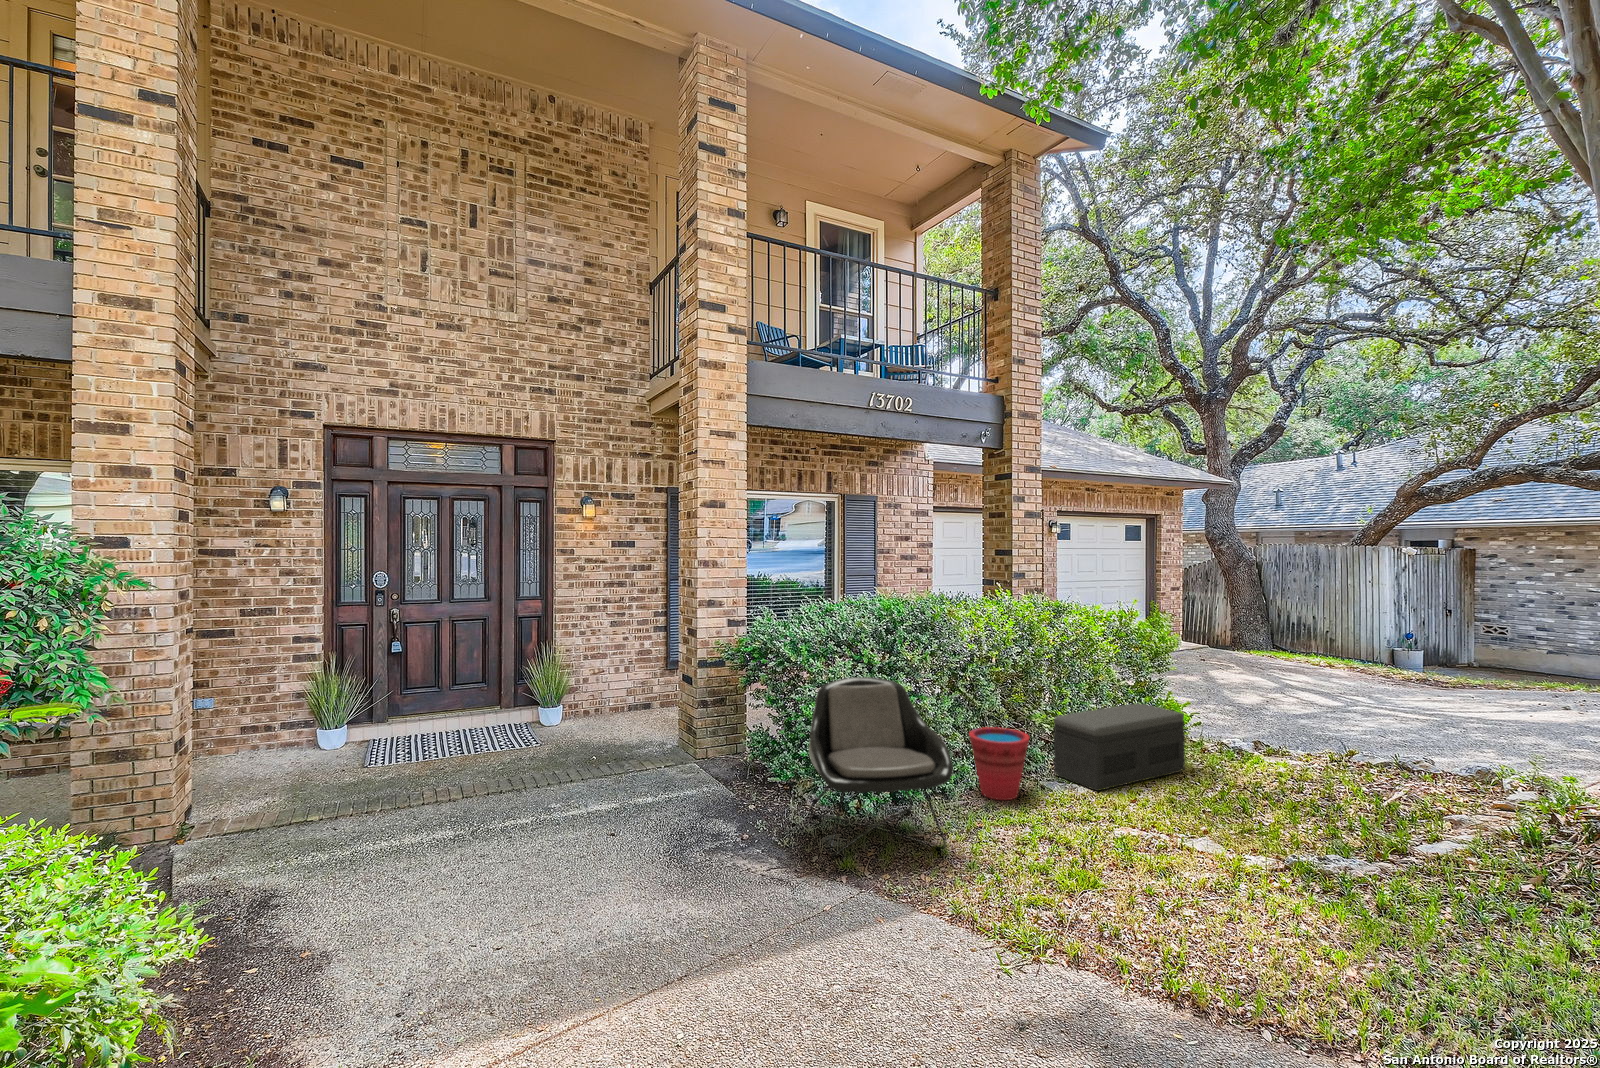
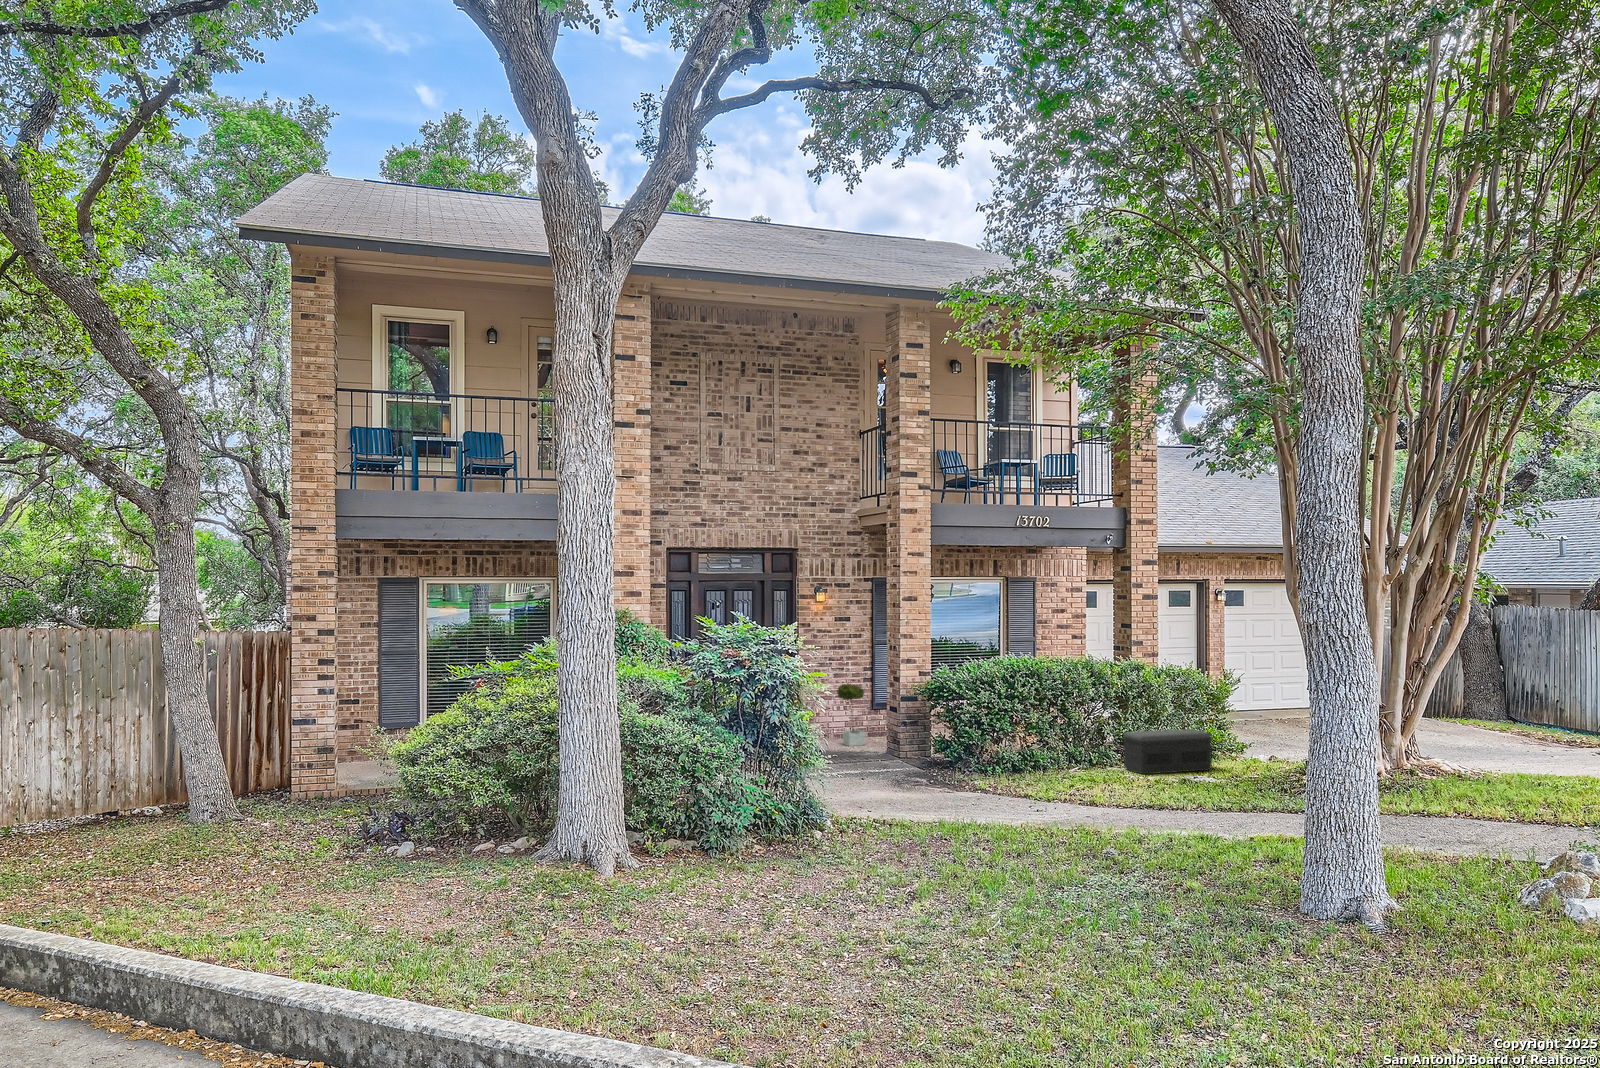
potted tree: none [612,635,652,726] -> present [838,684,865,746]
lounge chair: present [809,677,953,859] -> none [964,701,1038,785]
bucket: present [969,727,1029,800] -> none [1063,736,1099,775]

